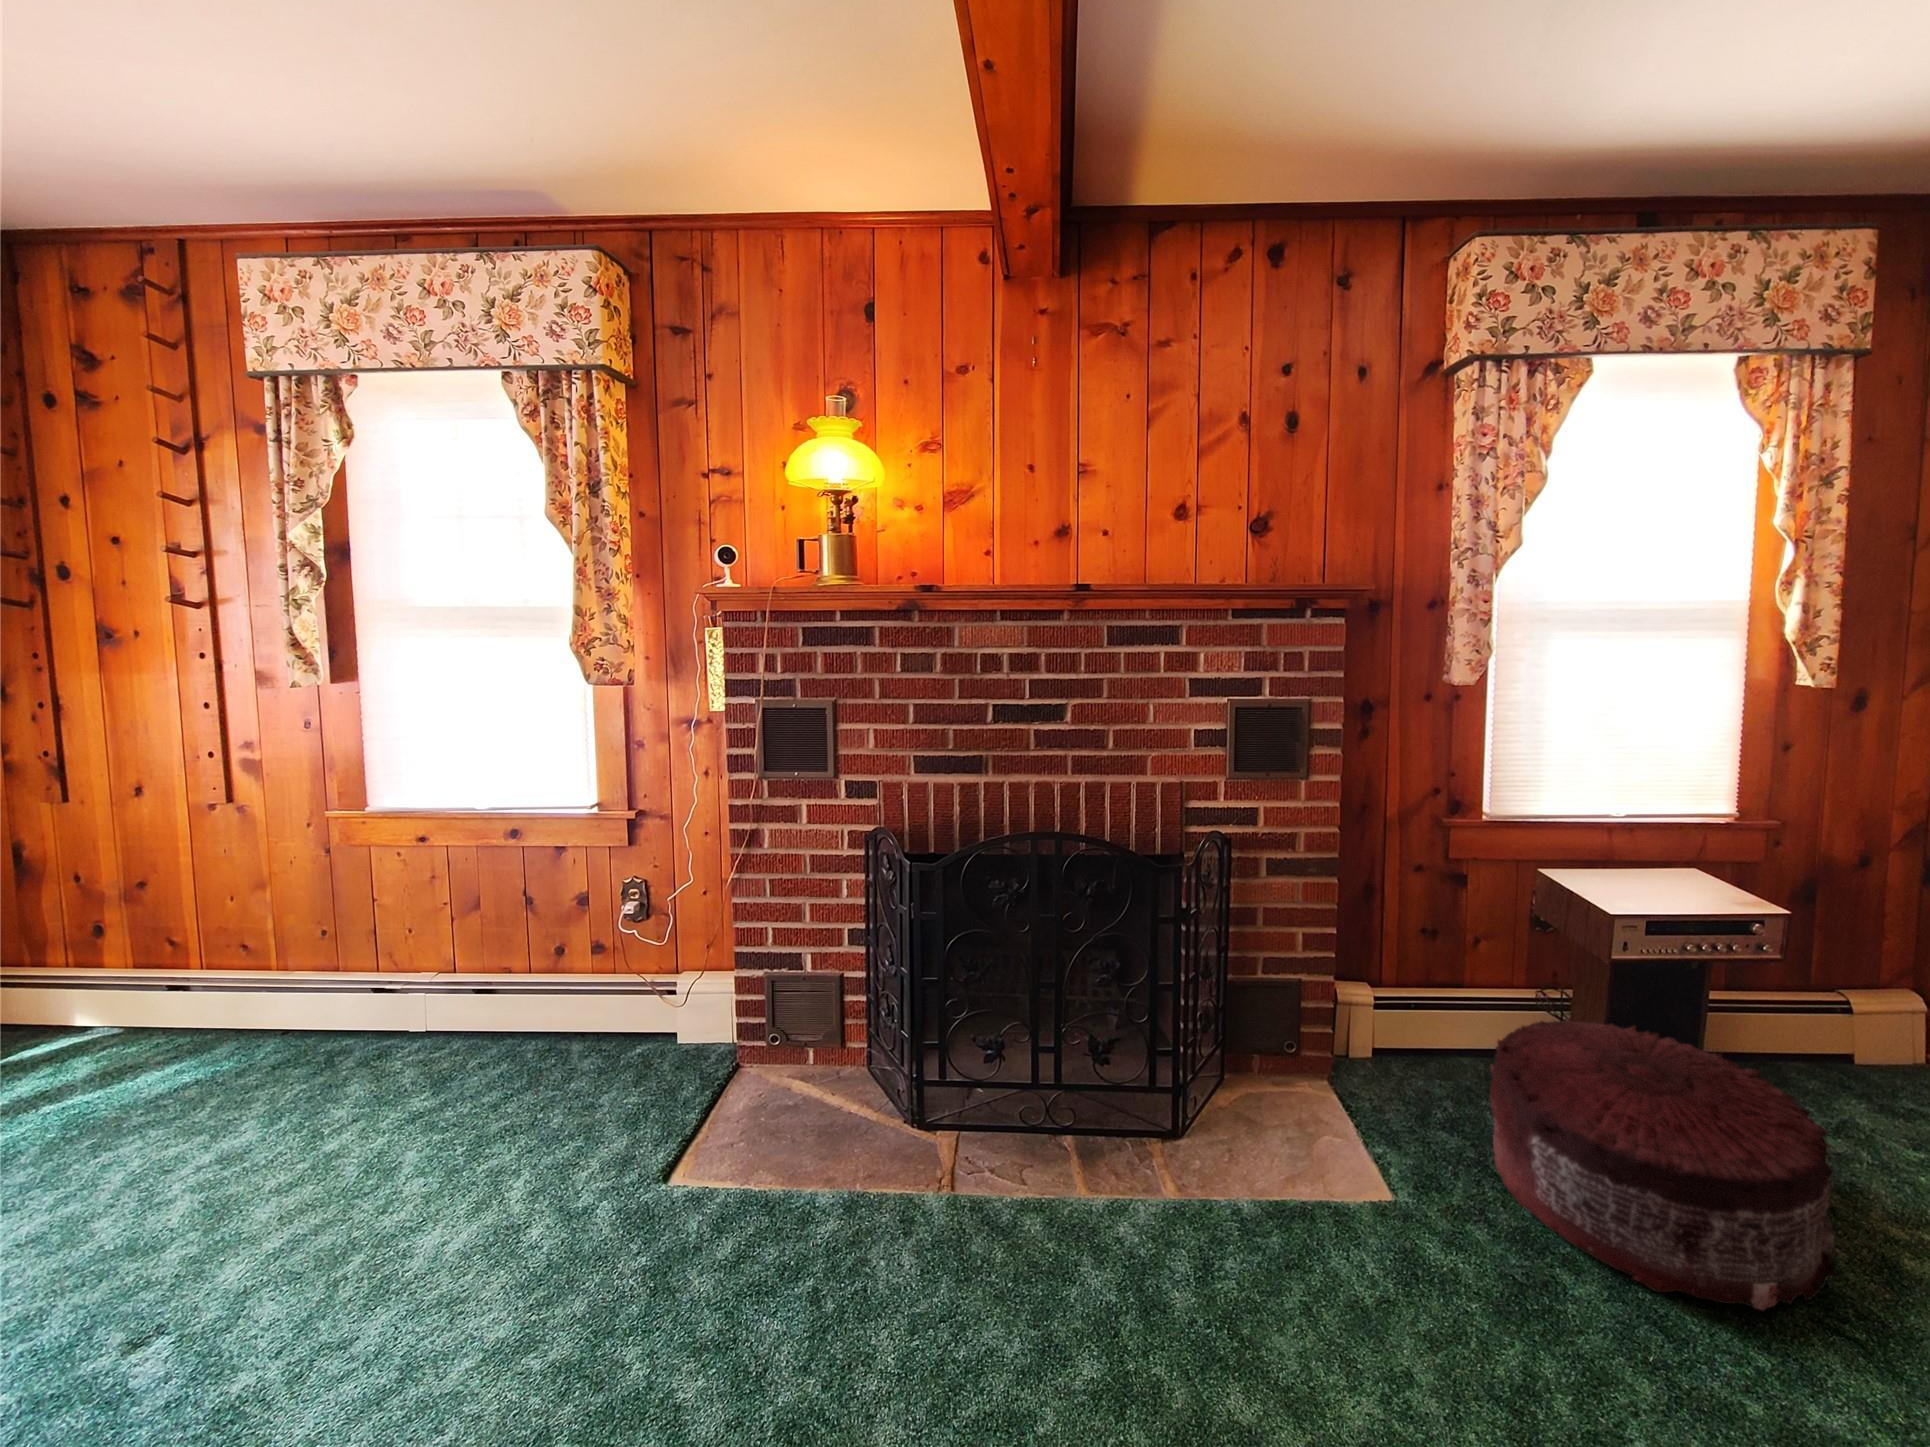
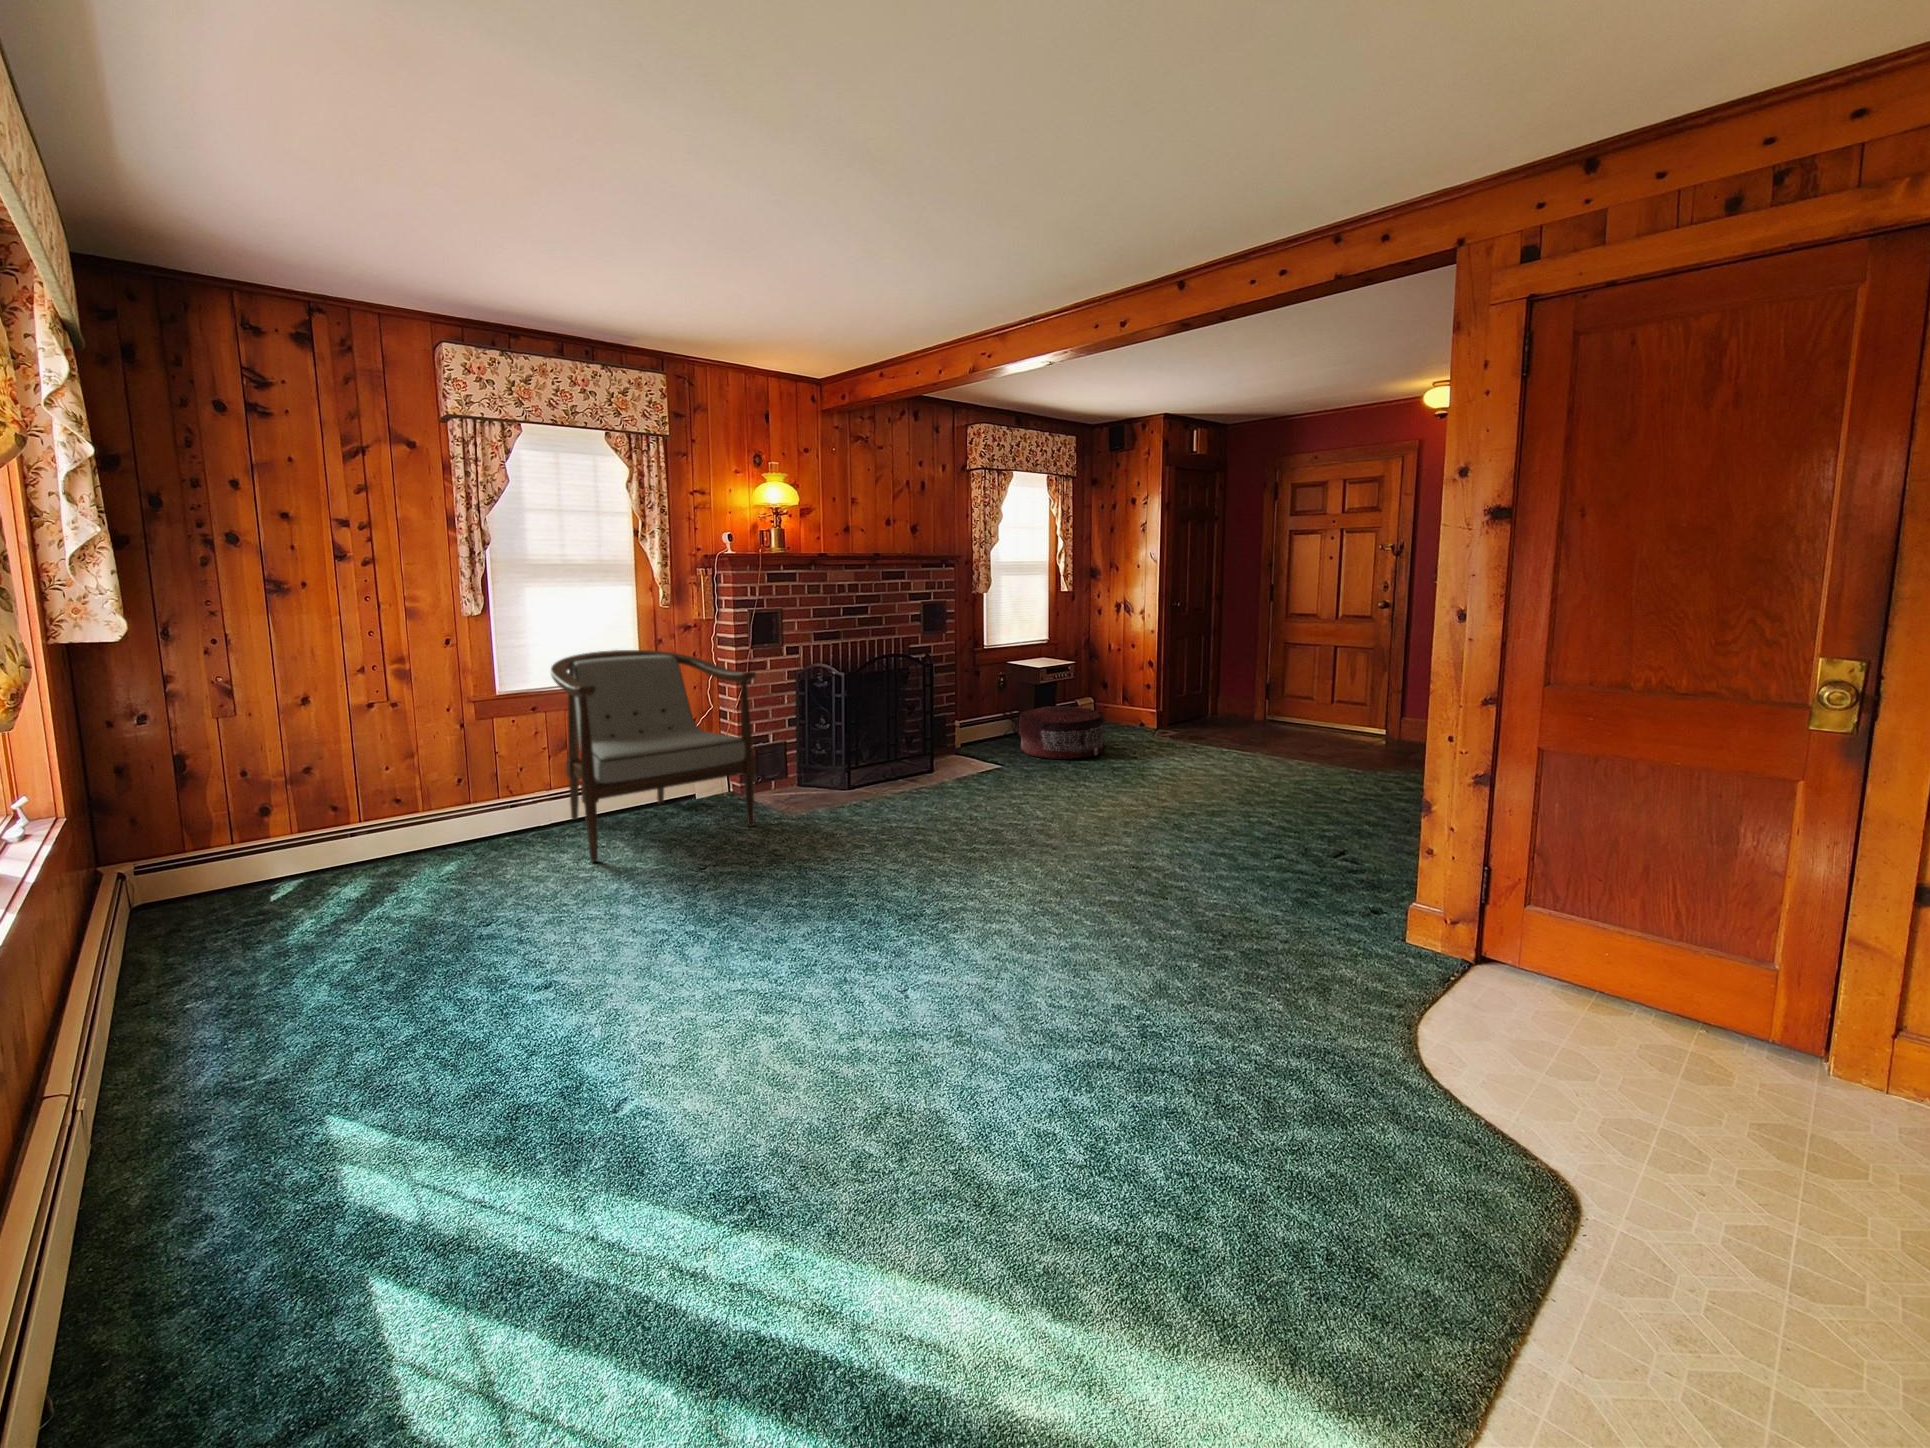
armchair: none [106,757,628,1210] -> present [551,650,756,862]

